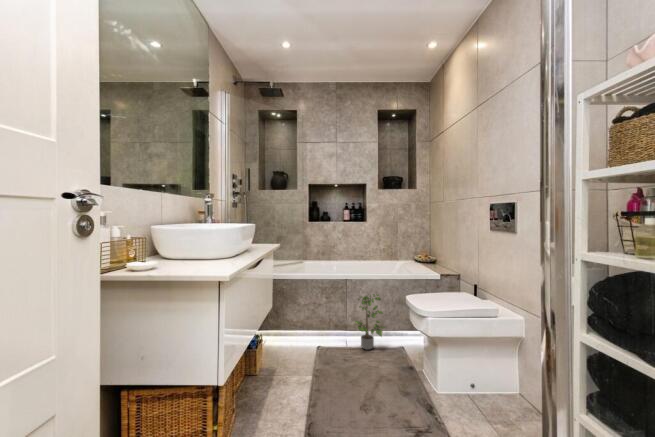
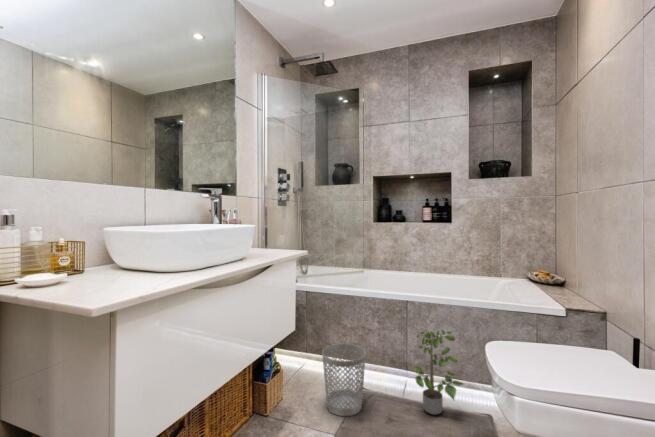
wastebasket: none [294,312,325,360] -> present [322,344,366,416]

